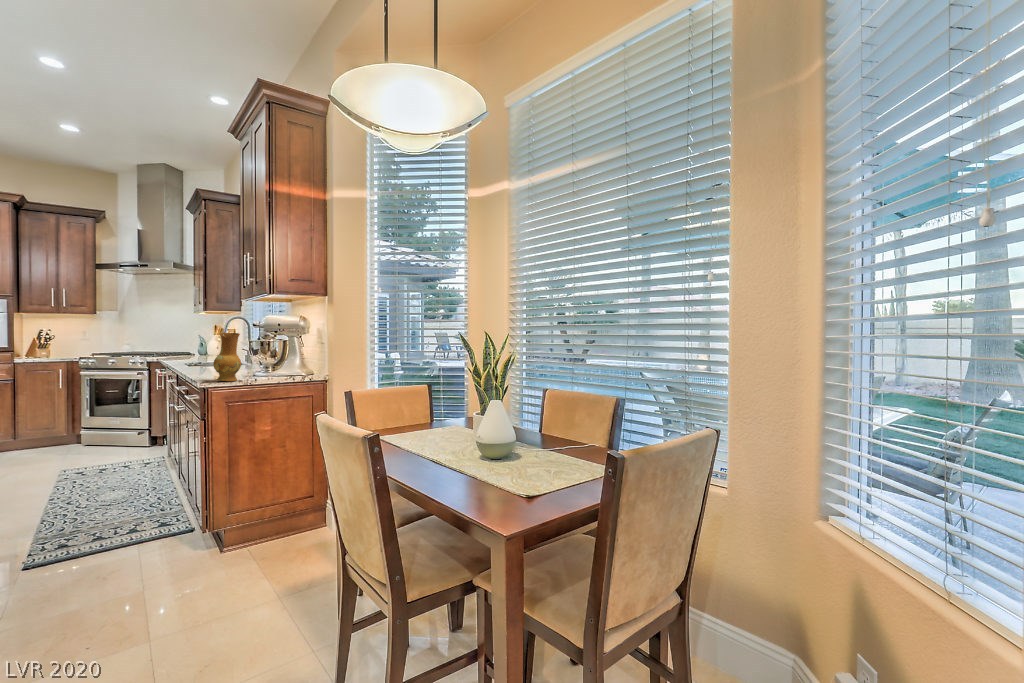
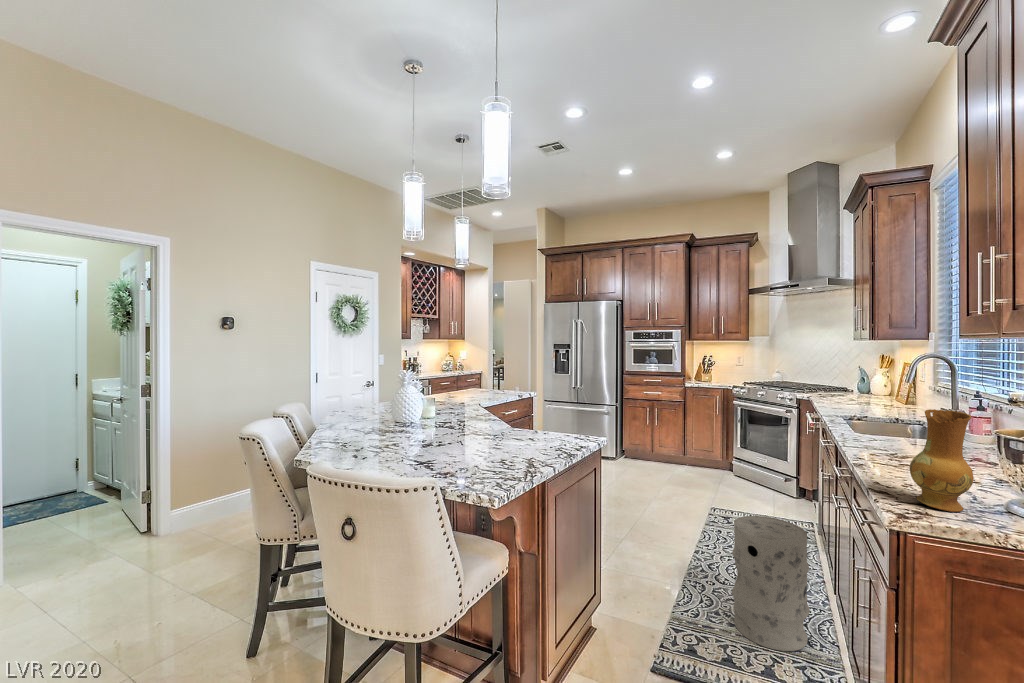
trash can: none [94,437,160,528] -> present [732,516,810,651]

